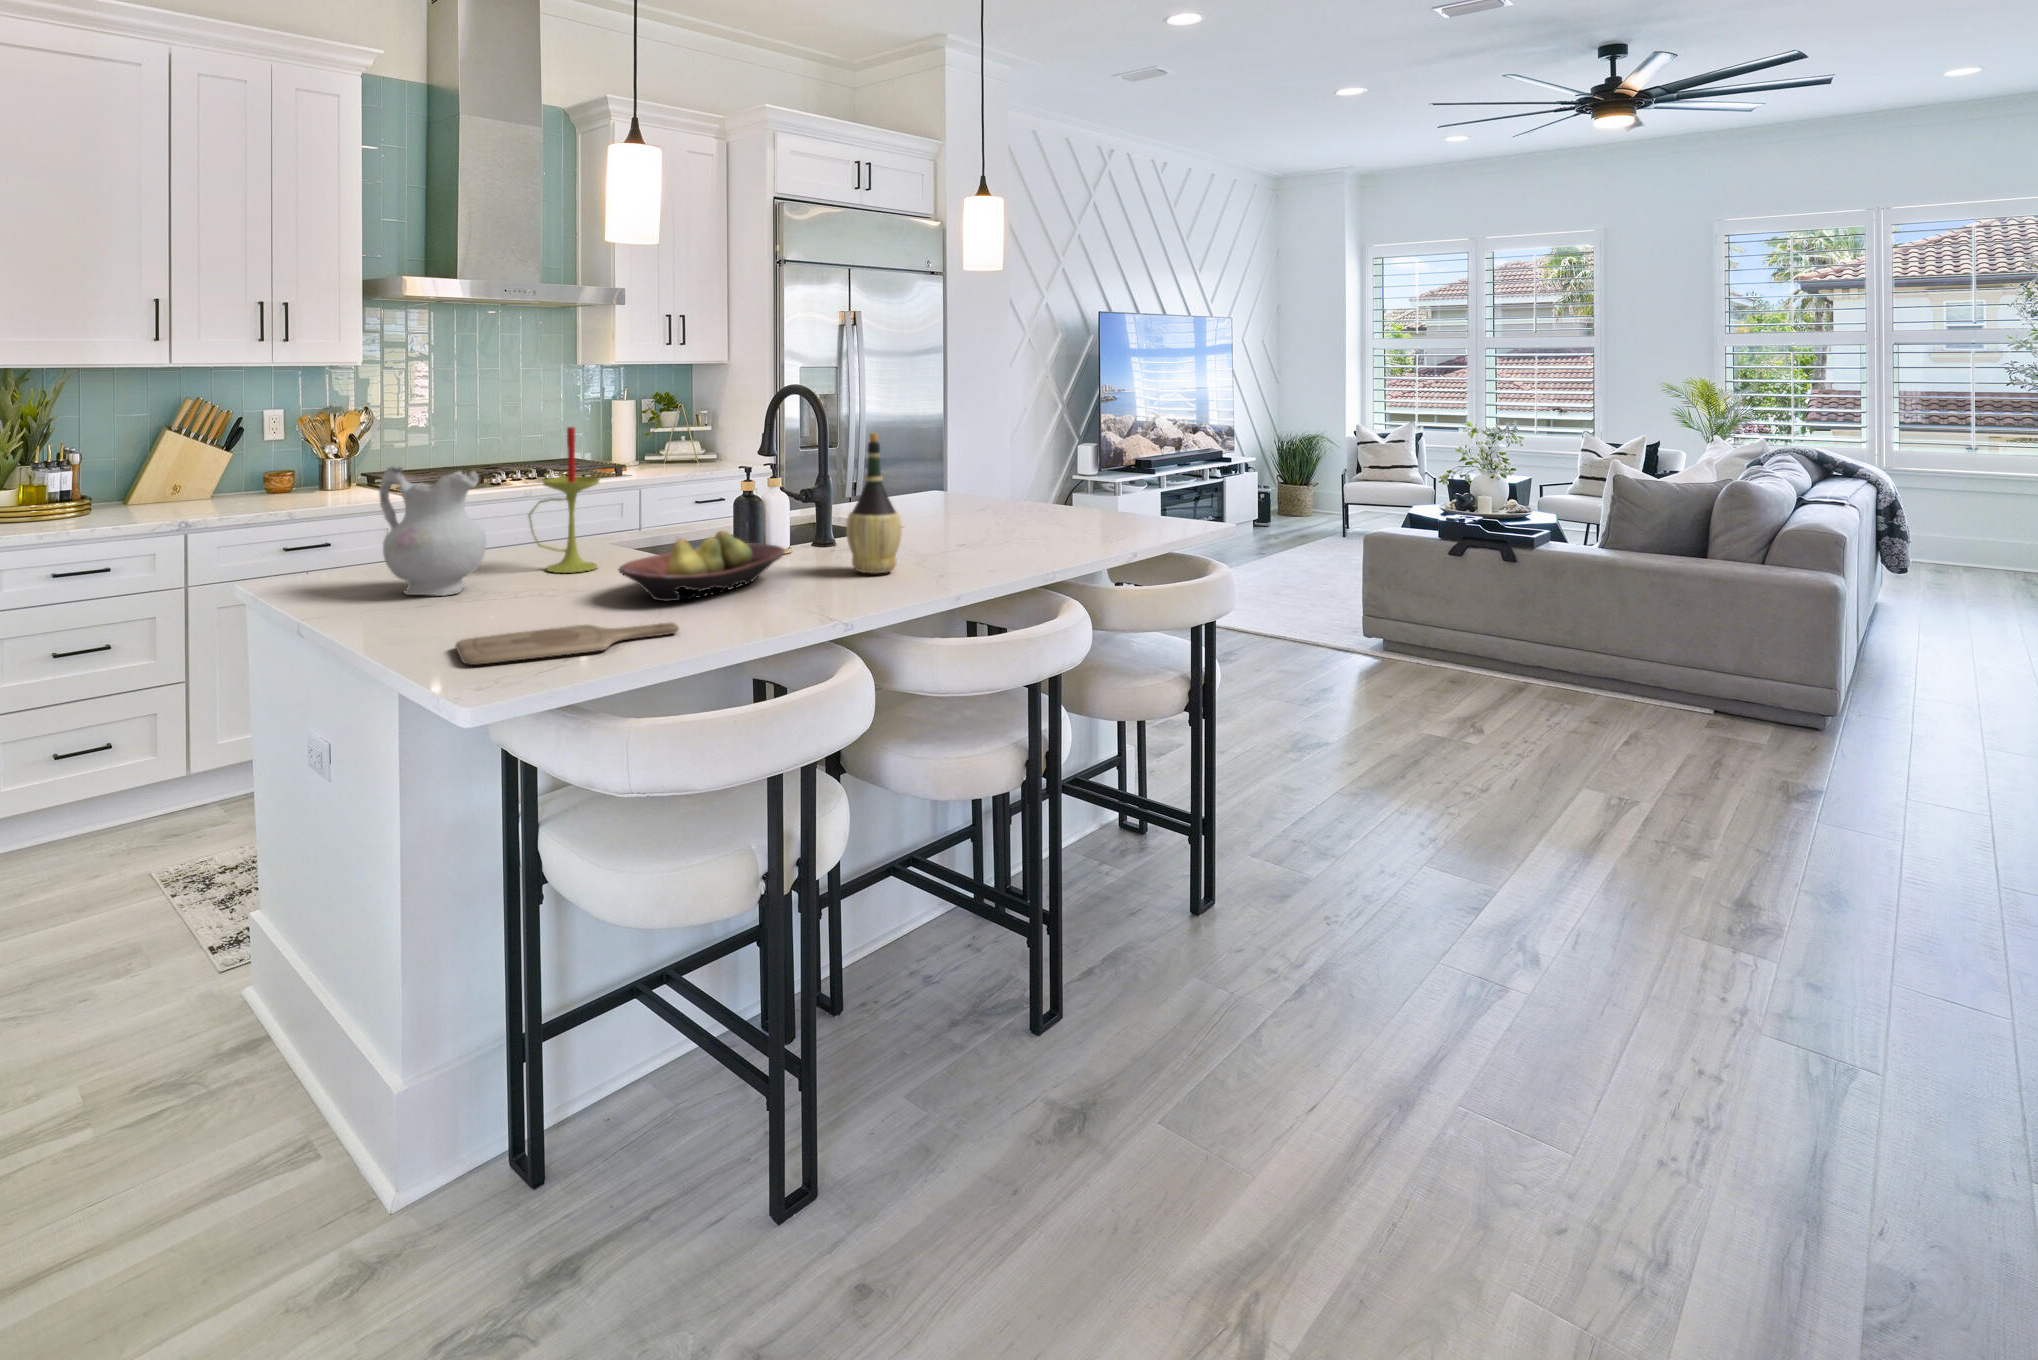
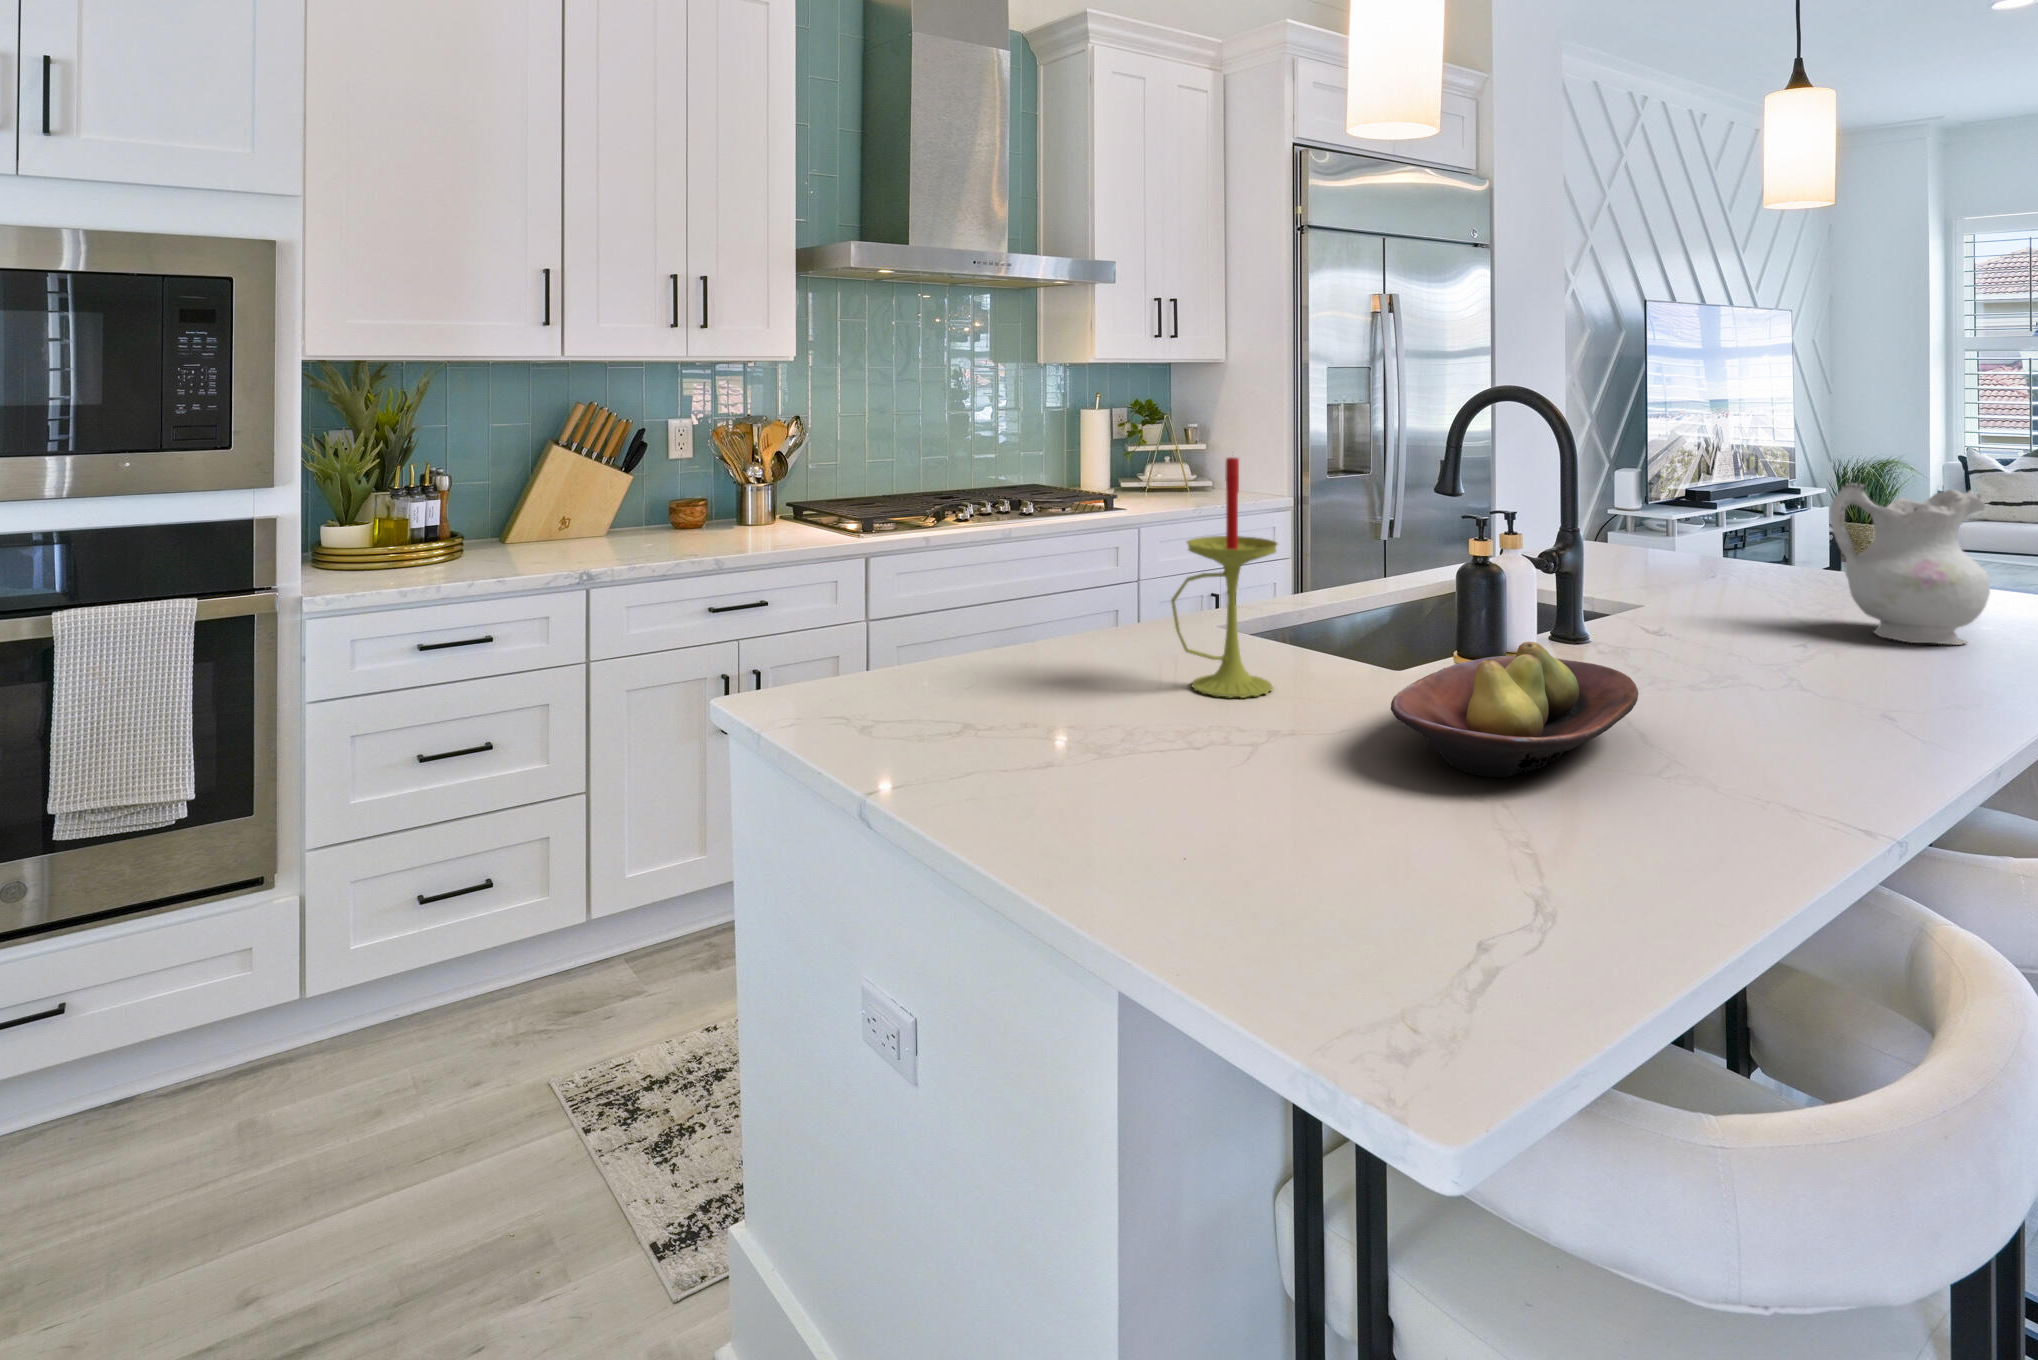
wine bottle: present [846,433,902,573] -> none [1710,476,1819,719]
ceramic pitcher: present [379,467,486,596] -> present [1830,483,1990,645]
cutting board: present [455,622,679,665] -> none [1241,849,1635,966]

